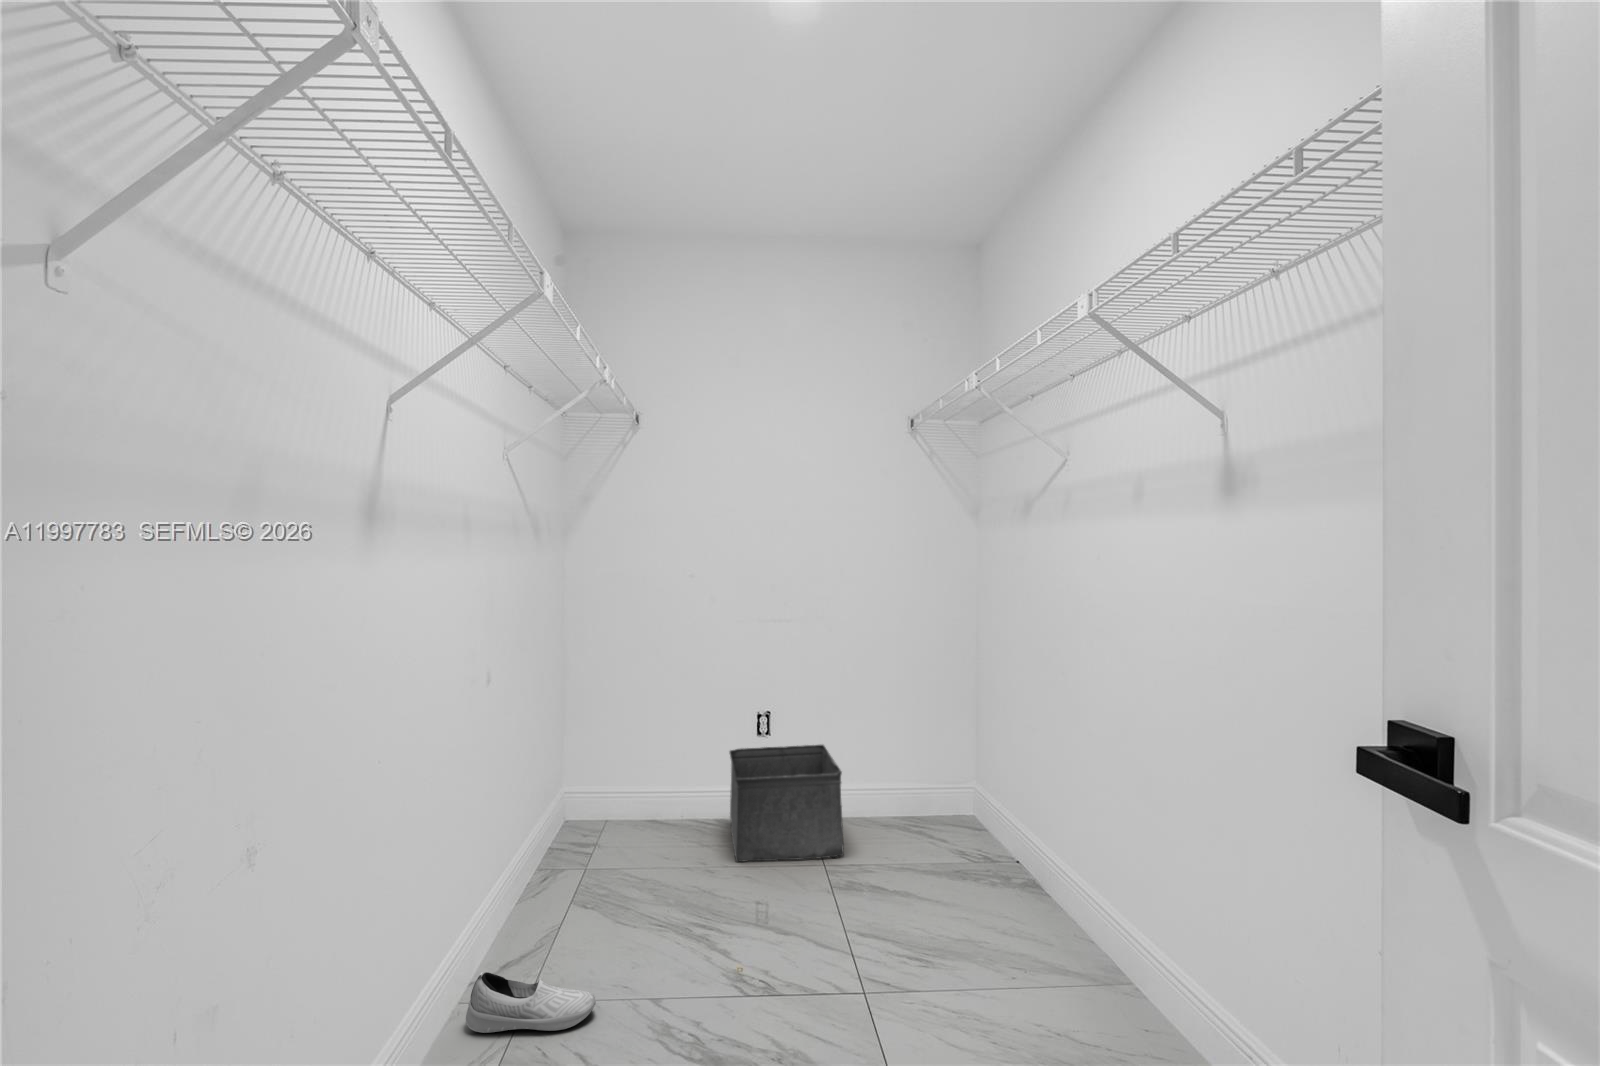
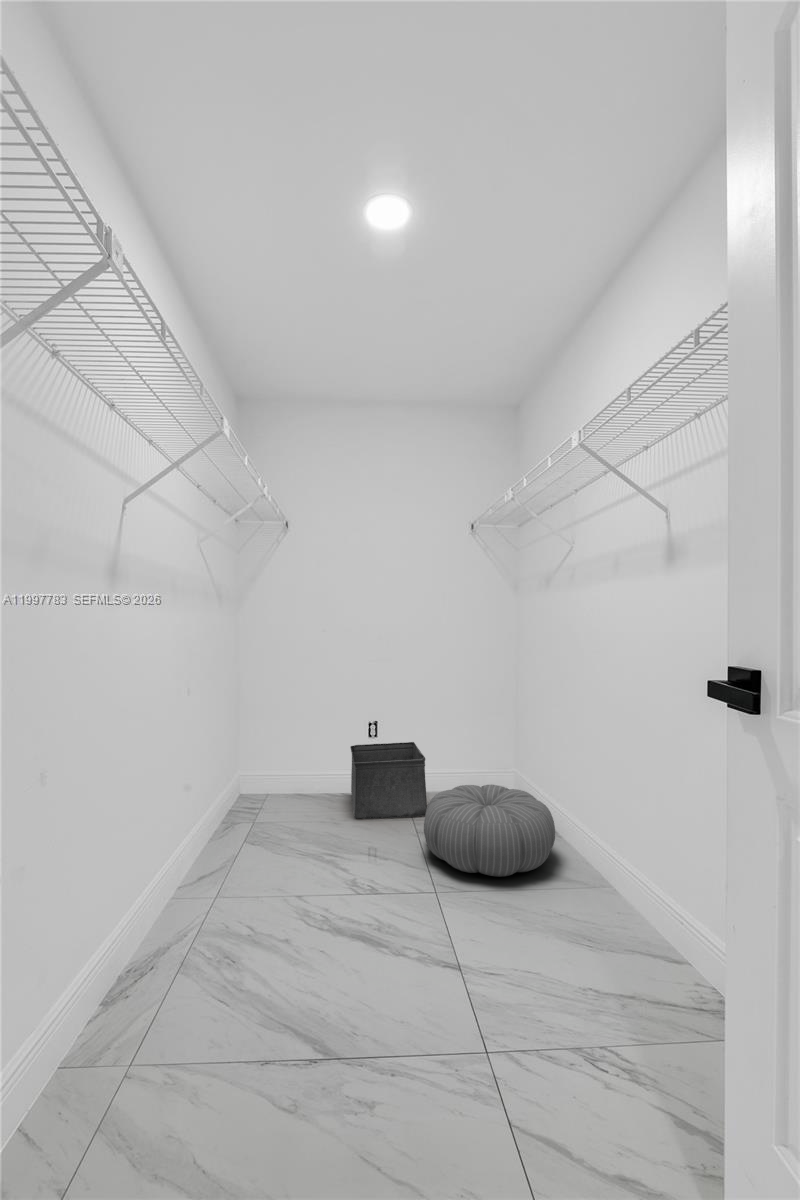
pouf: none [842,814,1037,958] -> present [424,784,555,877]
shoe: present [466,972,596,1033] -> none [173,883,260,923]

